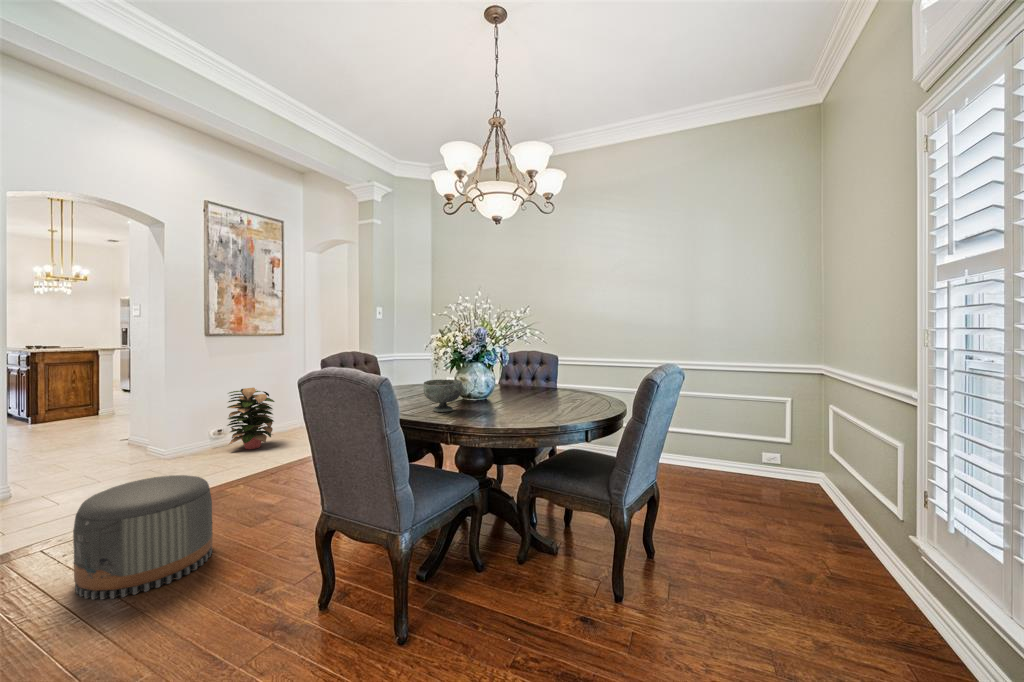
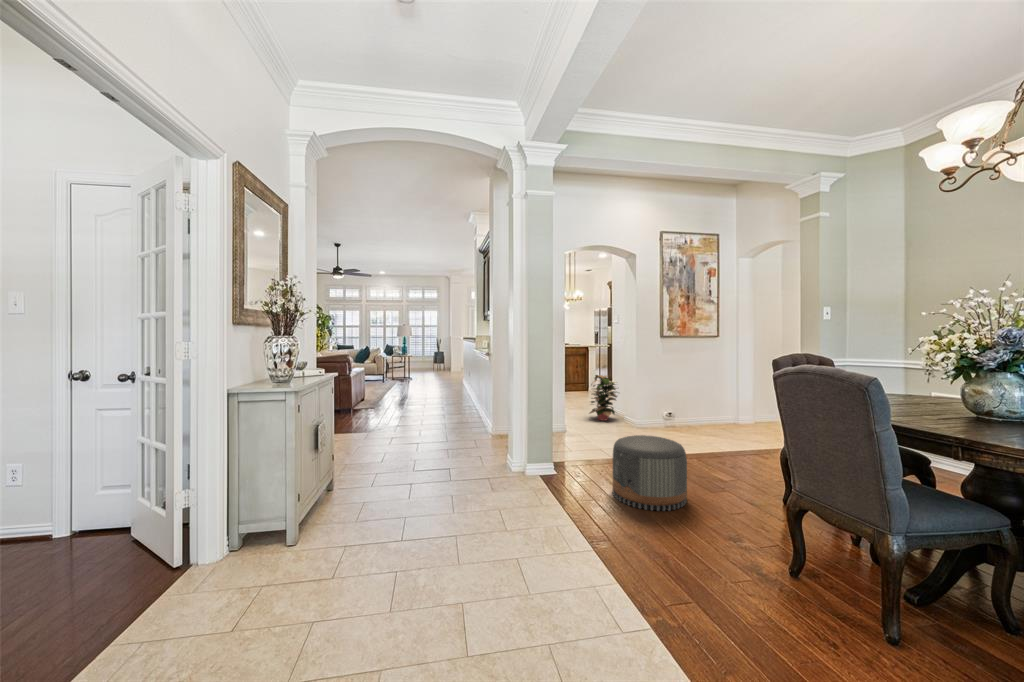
bowl: present [423,380,463,412] -> none [913,388,979,426]
decorative plant: present [227,388,274,449] -> present [590,375,617,421]

